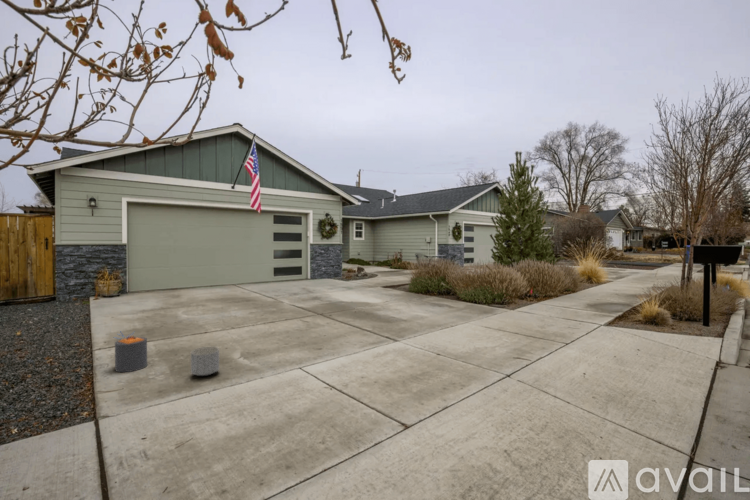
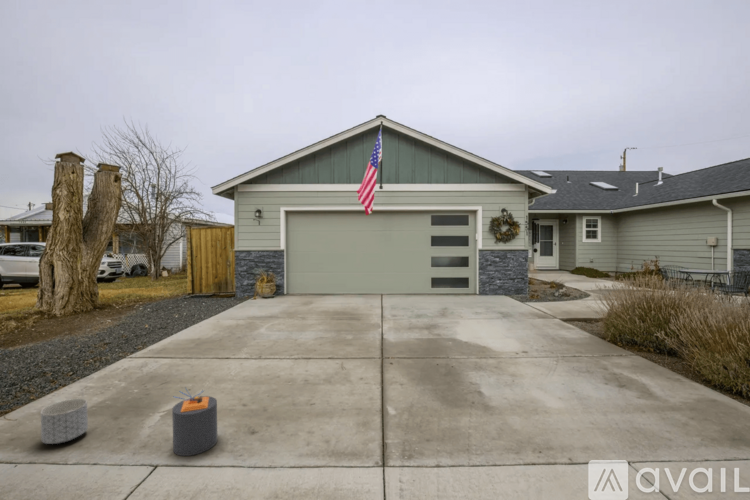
trash can: present [115,335,147,372] -> present [172,392,217,456]

